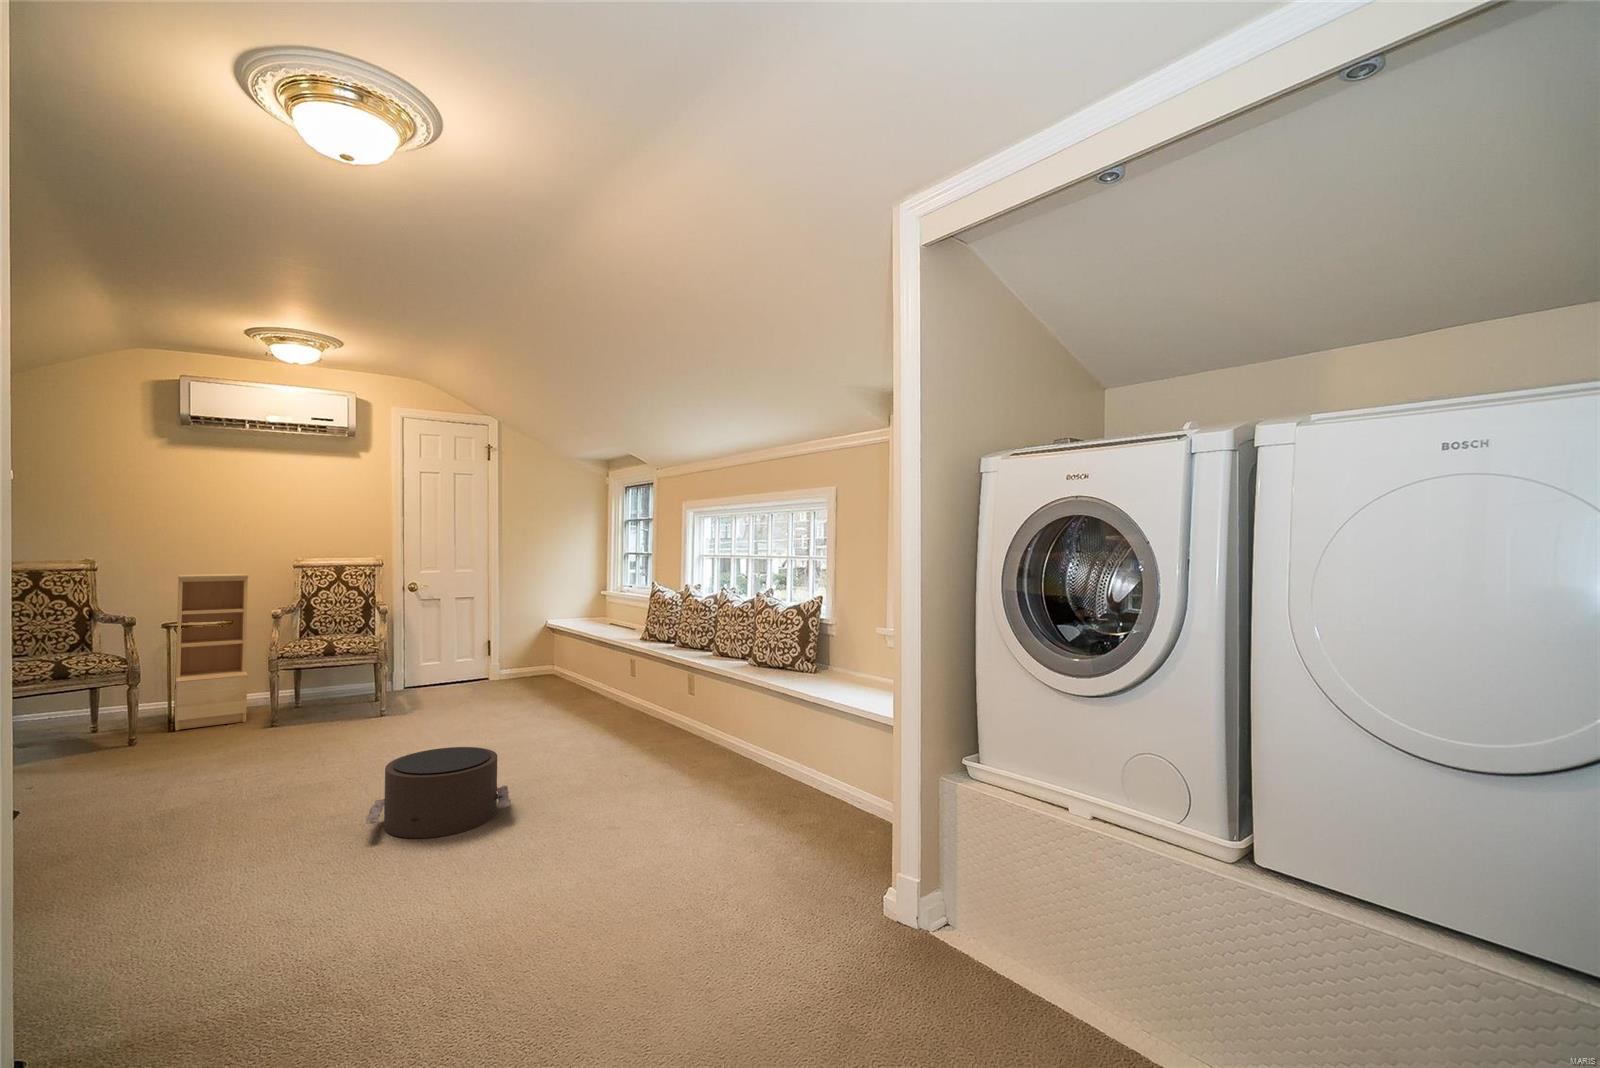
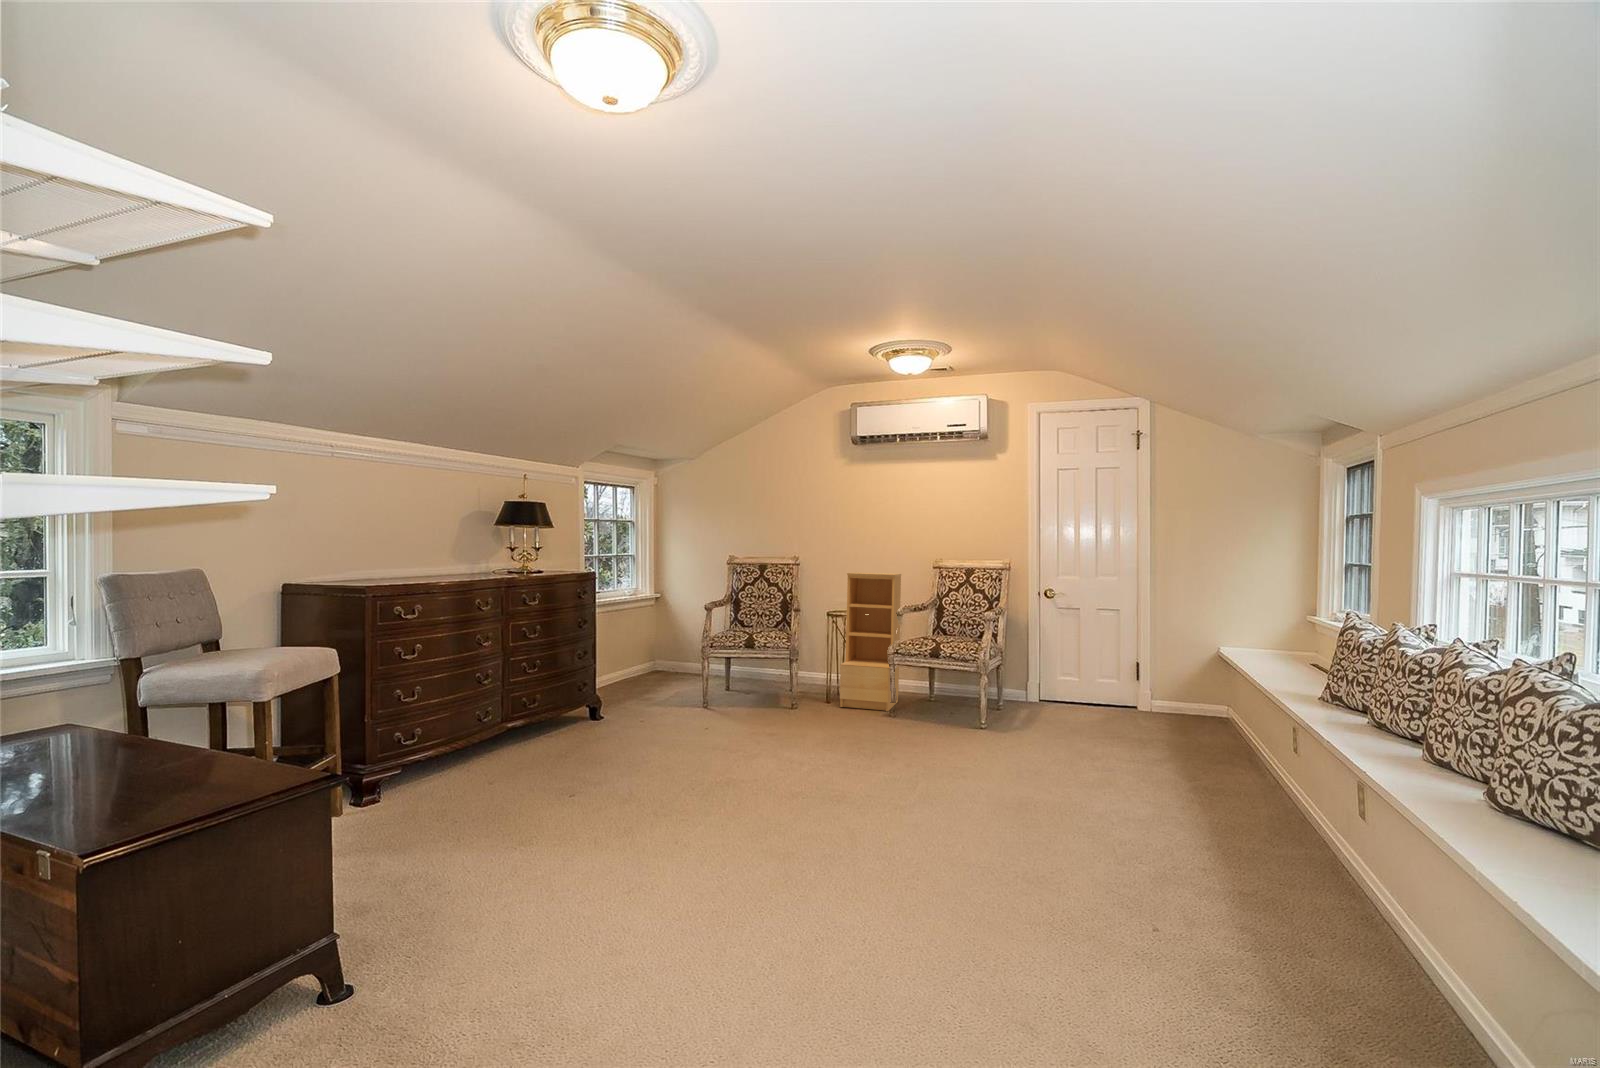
pouf: present [366,747,511,838] -> none [800,770,960,878]

